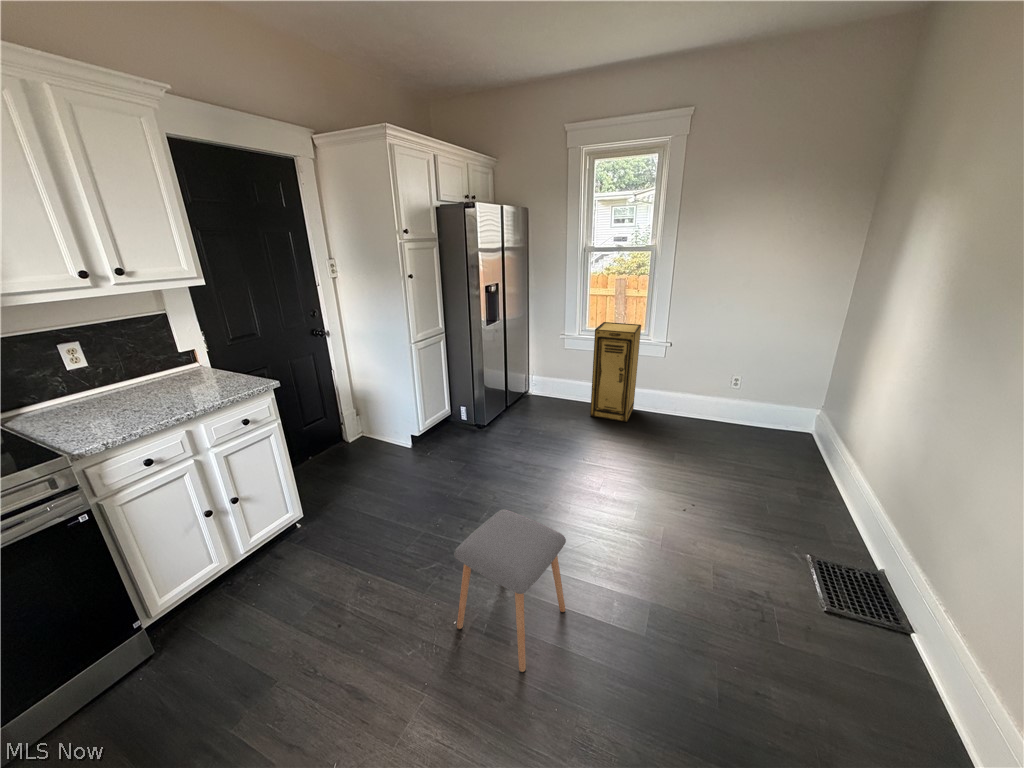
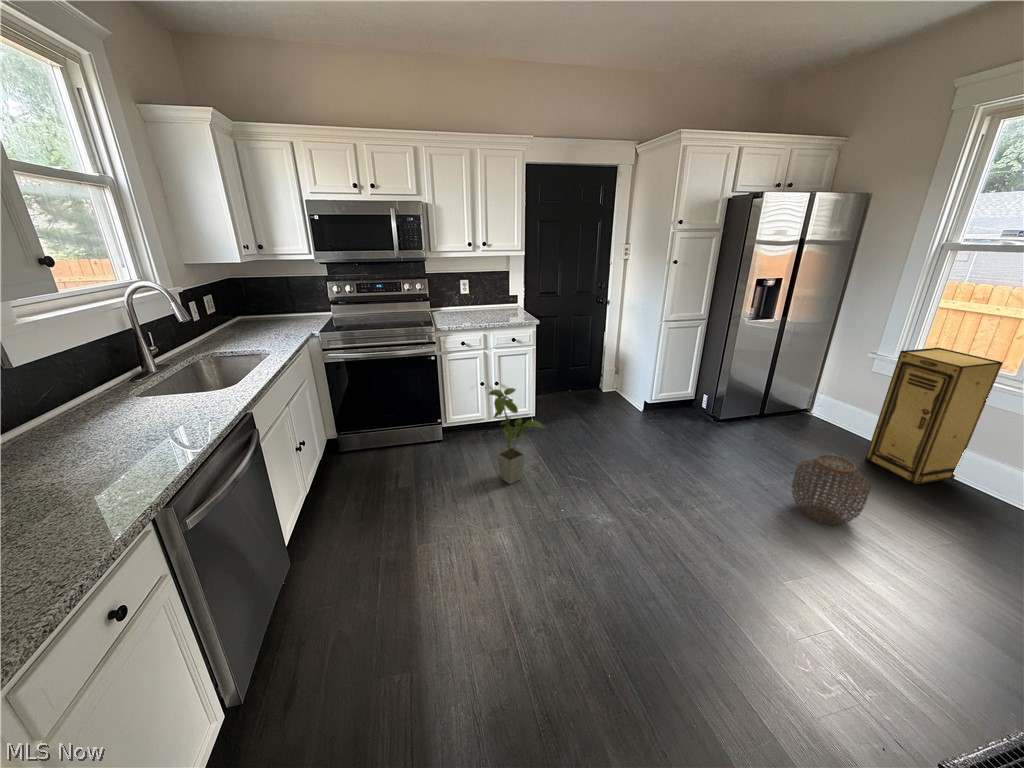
woven basket: none [596,423,649,481] -> present [792,455,870,525]
house plant: none [297,500,401,642] -> present [489,388,544,484]
stool: present [454,509,566,673] -> none [557,449,637,552]

